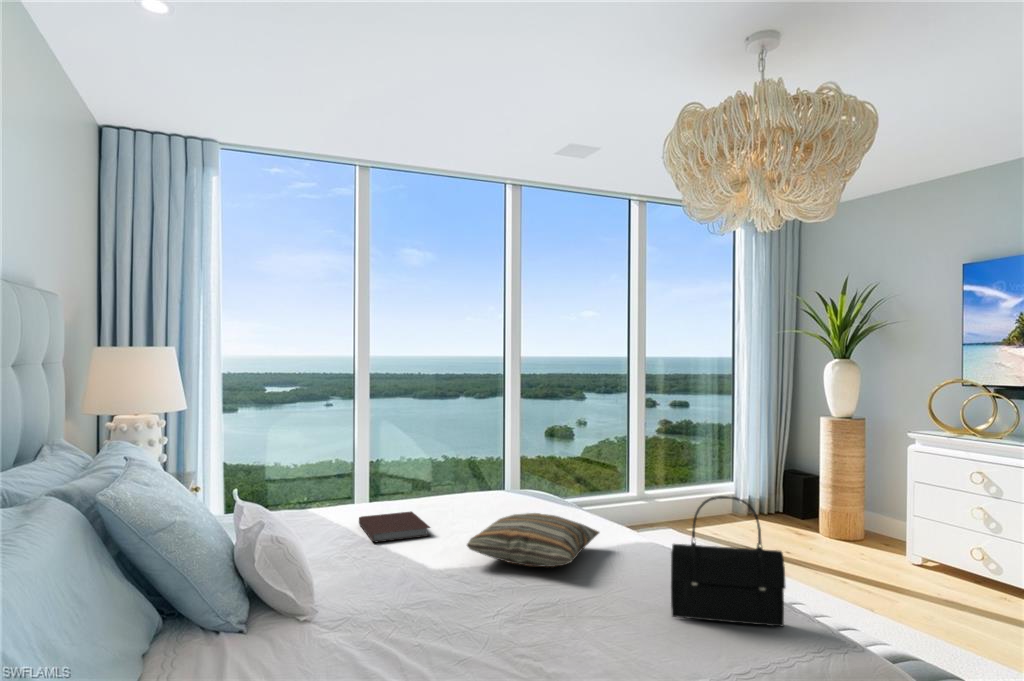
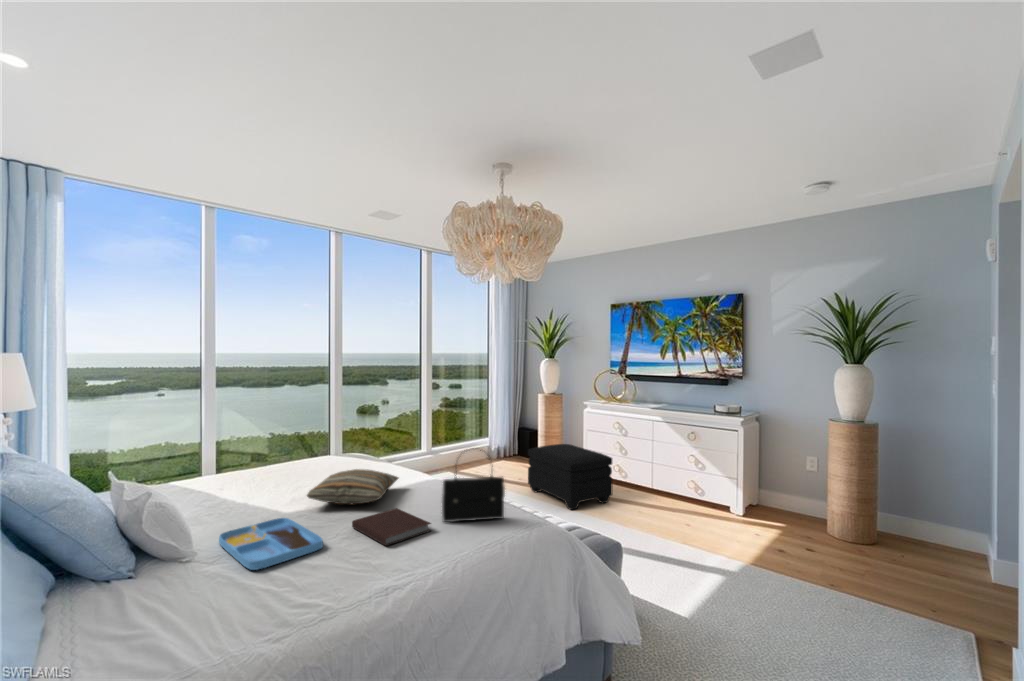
ottoman: none [803,503,970,616] -> present [528,444,613,510]
notebook: present [359,511,430,542] -> present [352,508,431,546]
tray: none [350,574,484,652] -> present [219,518,323,570]

